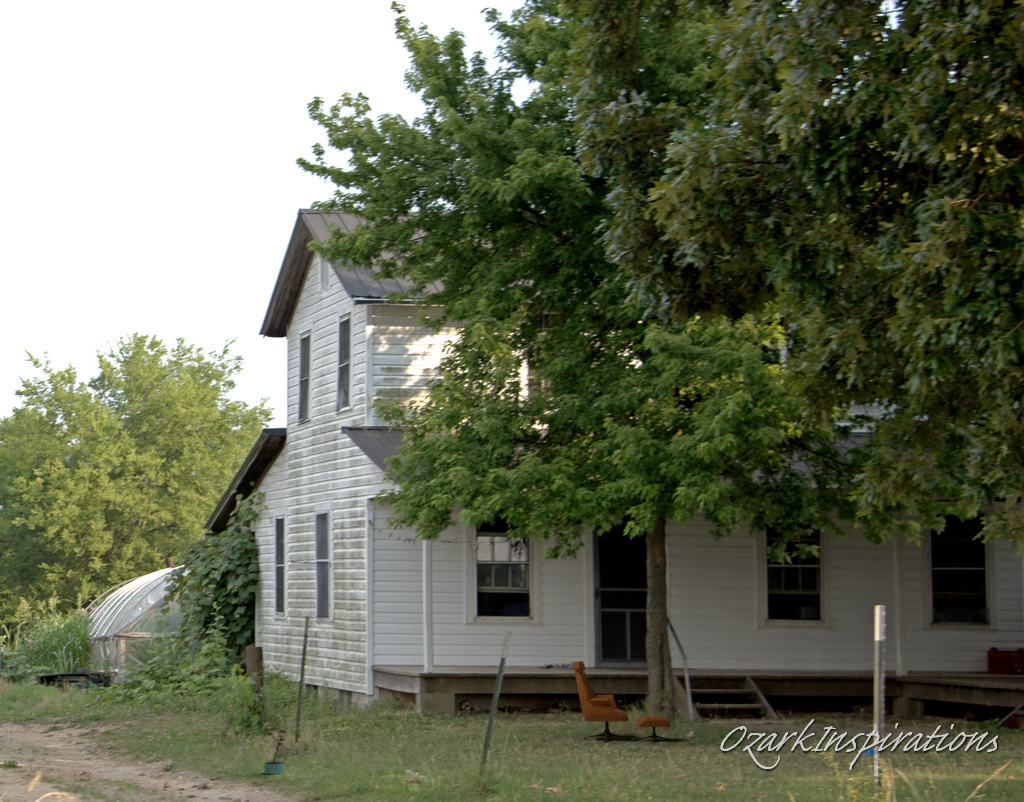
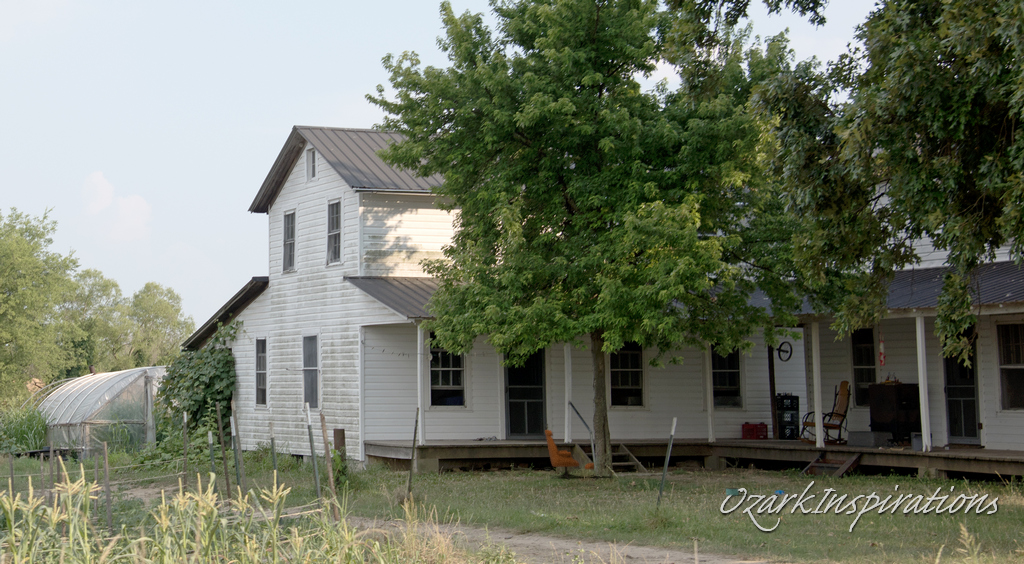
potted plant: present [258,711,292,774] -> present [726,466,743,495]

